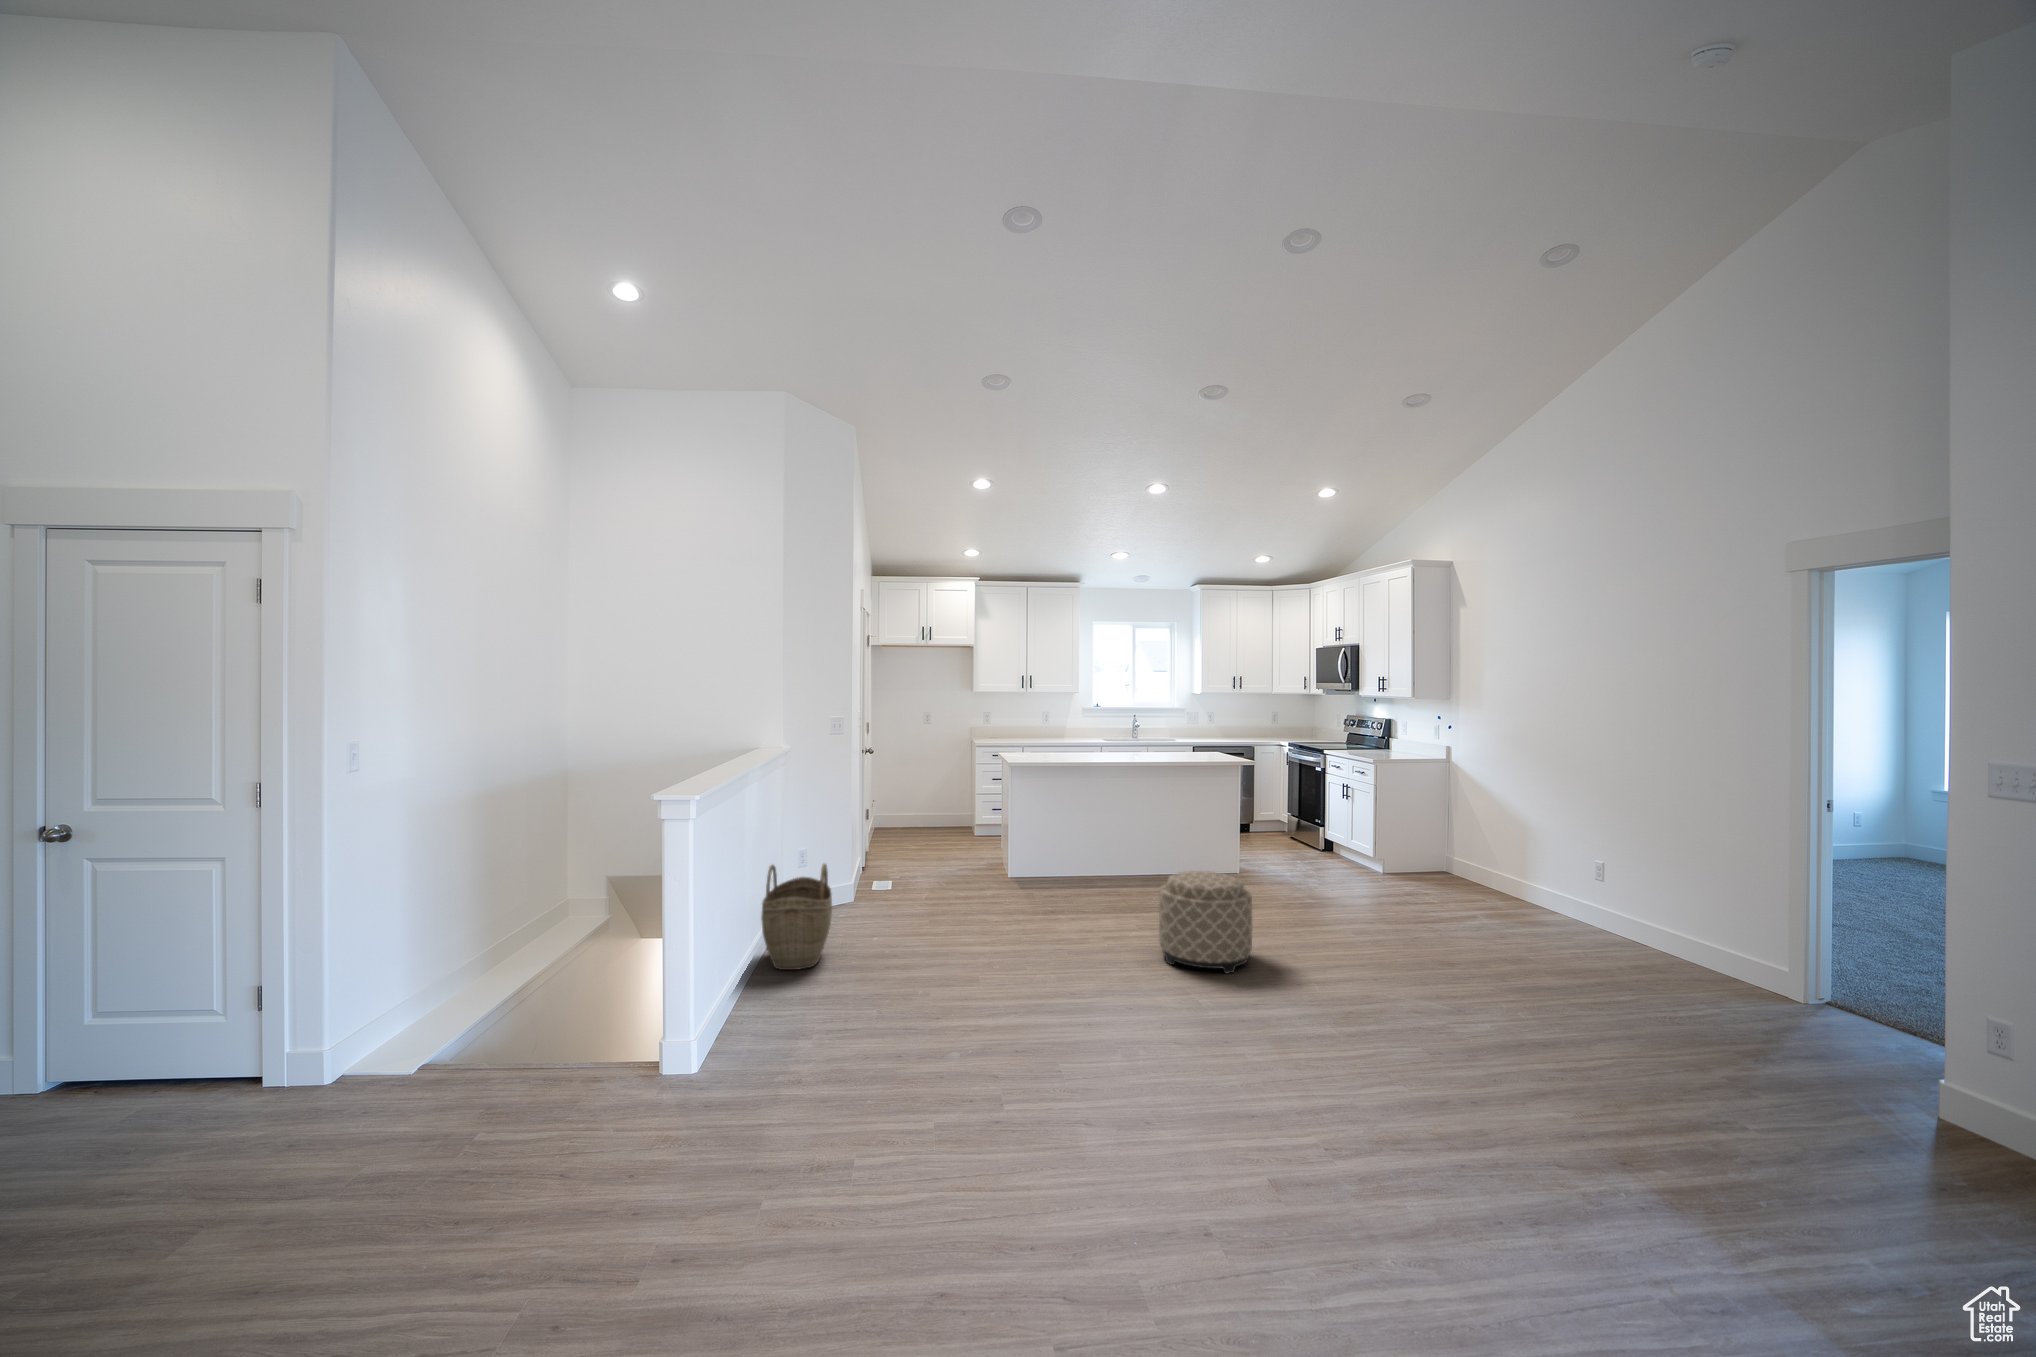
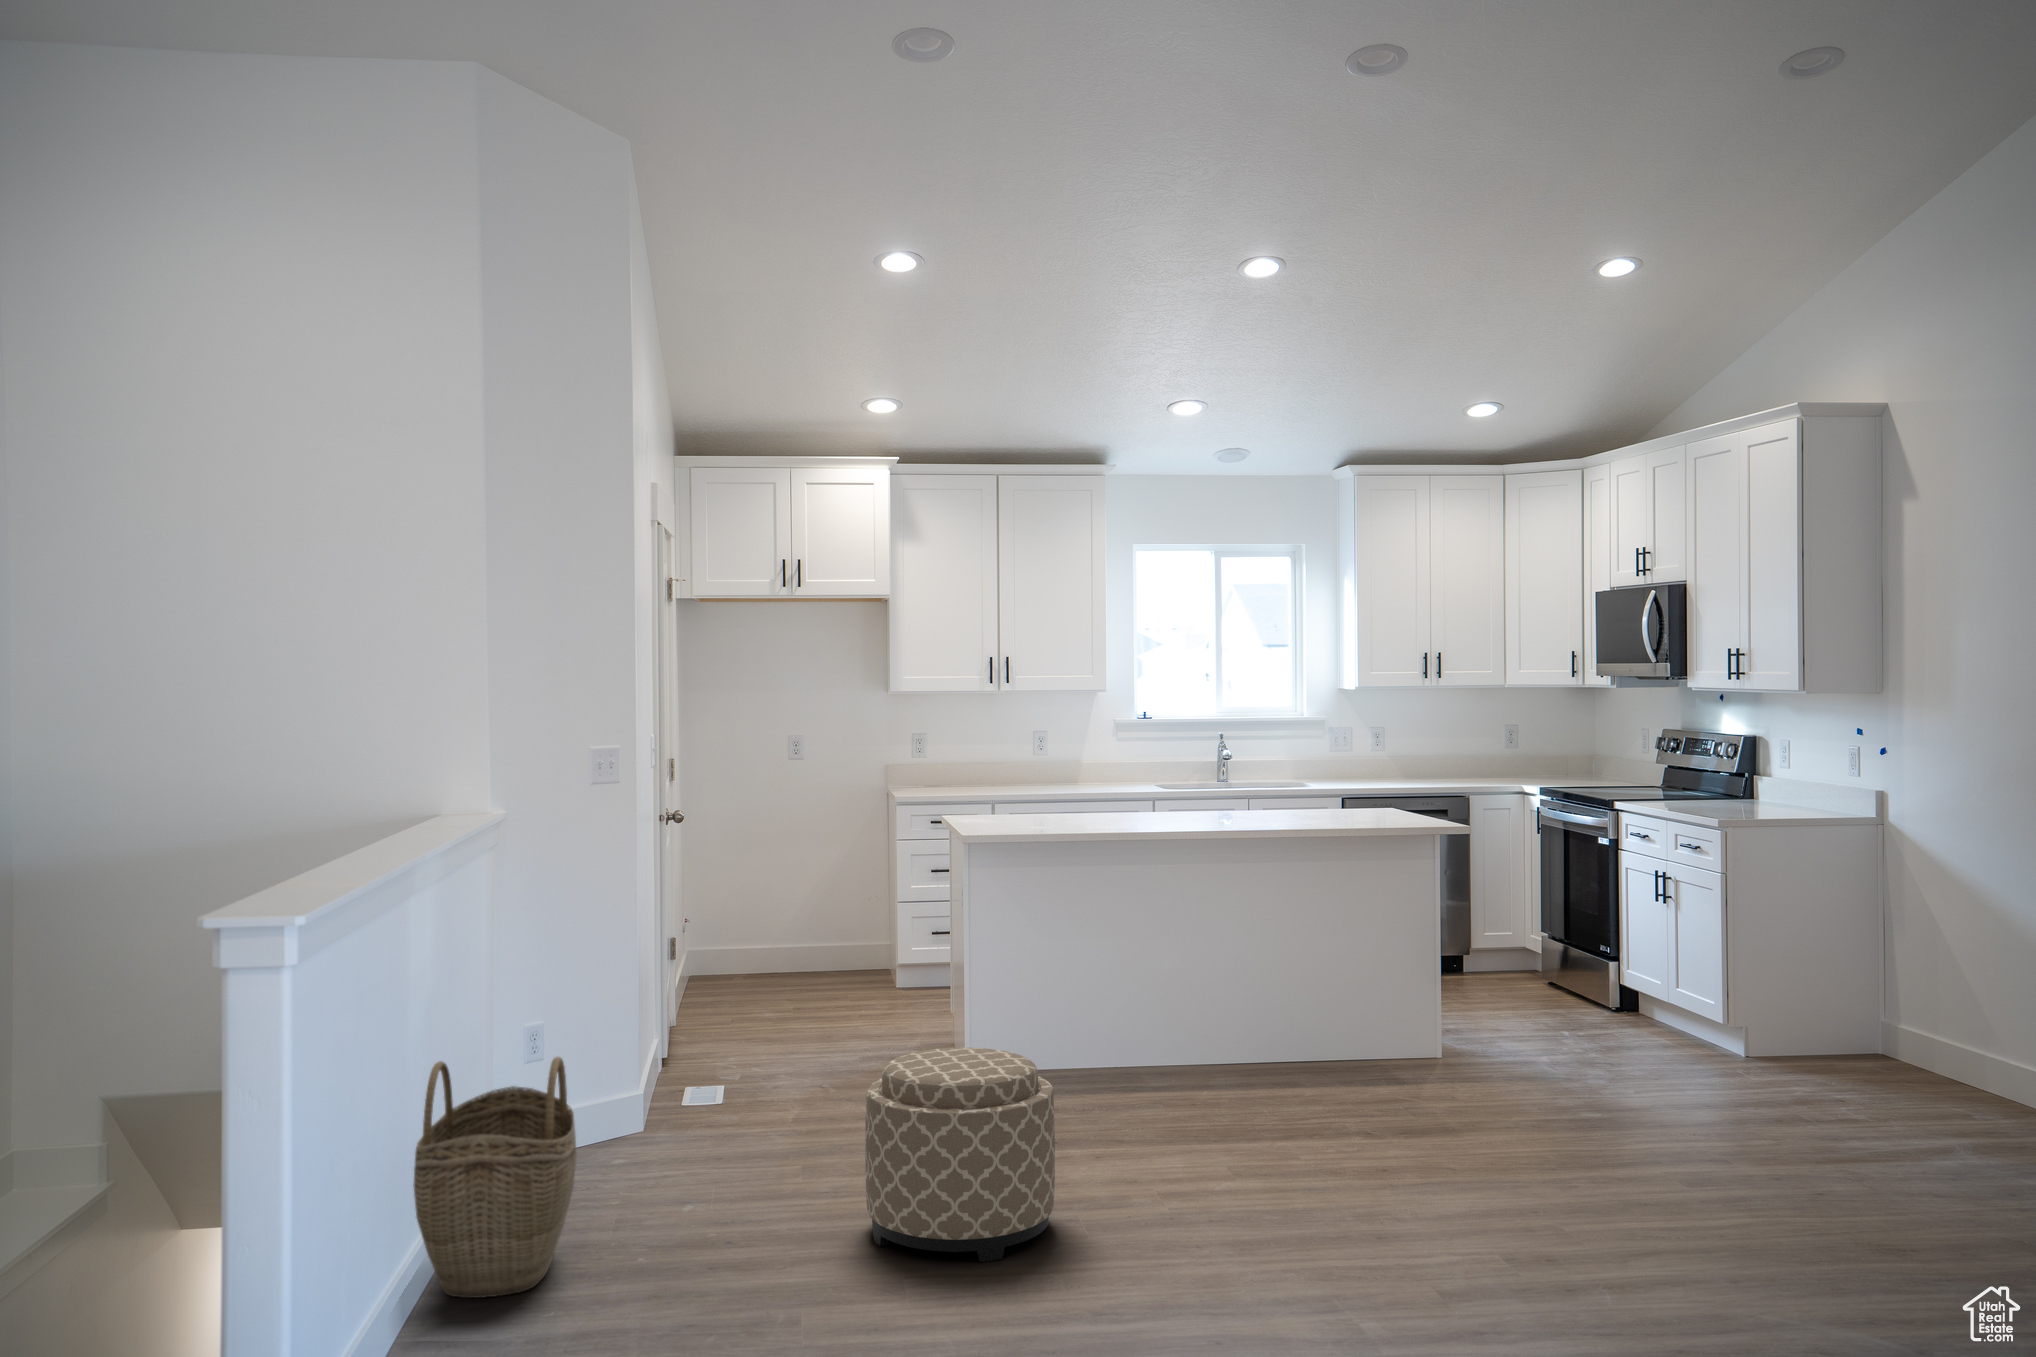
ottoman: present [1159,871,1252,973] -> present [865,1048,1055,1262]

